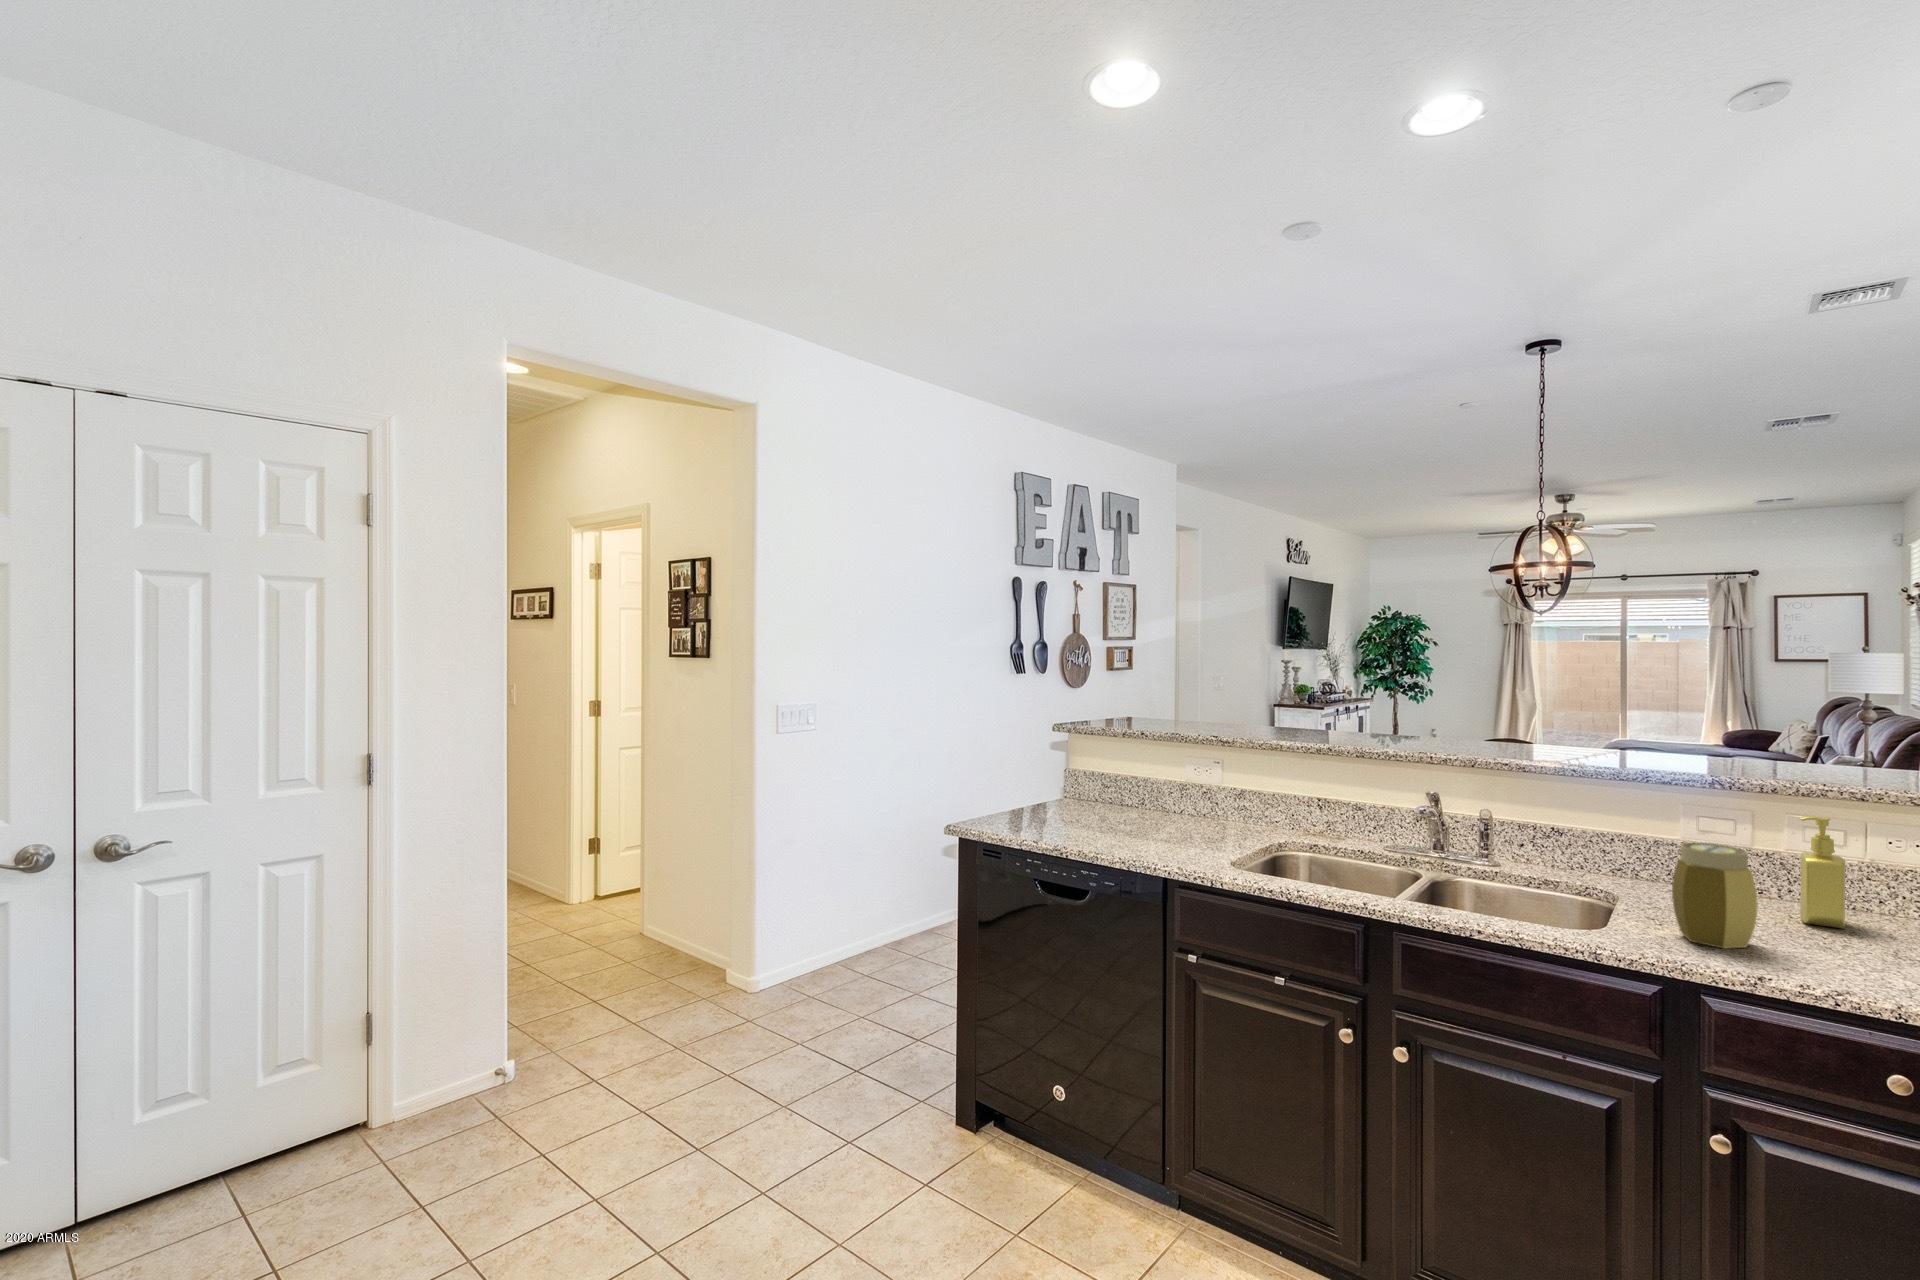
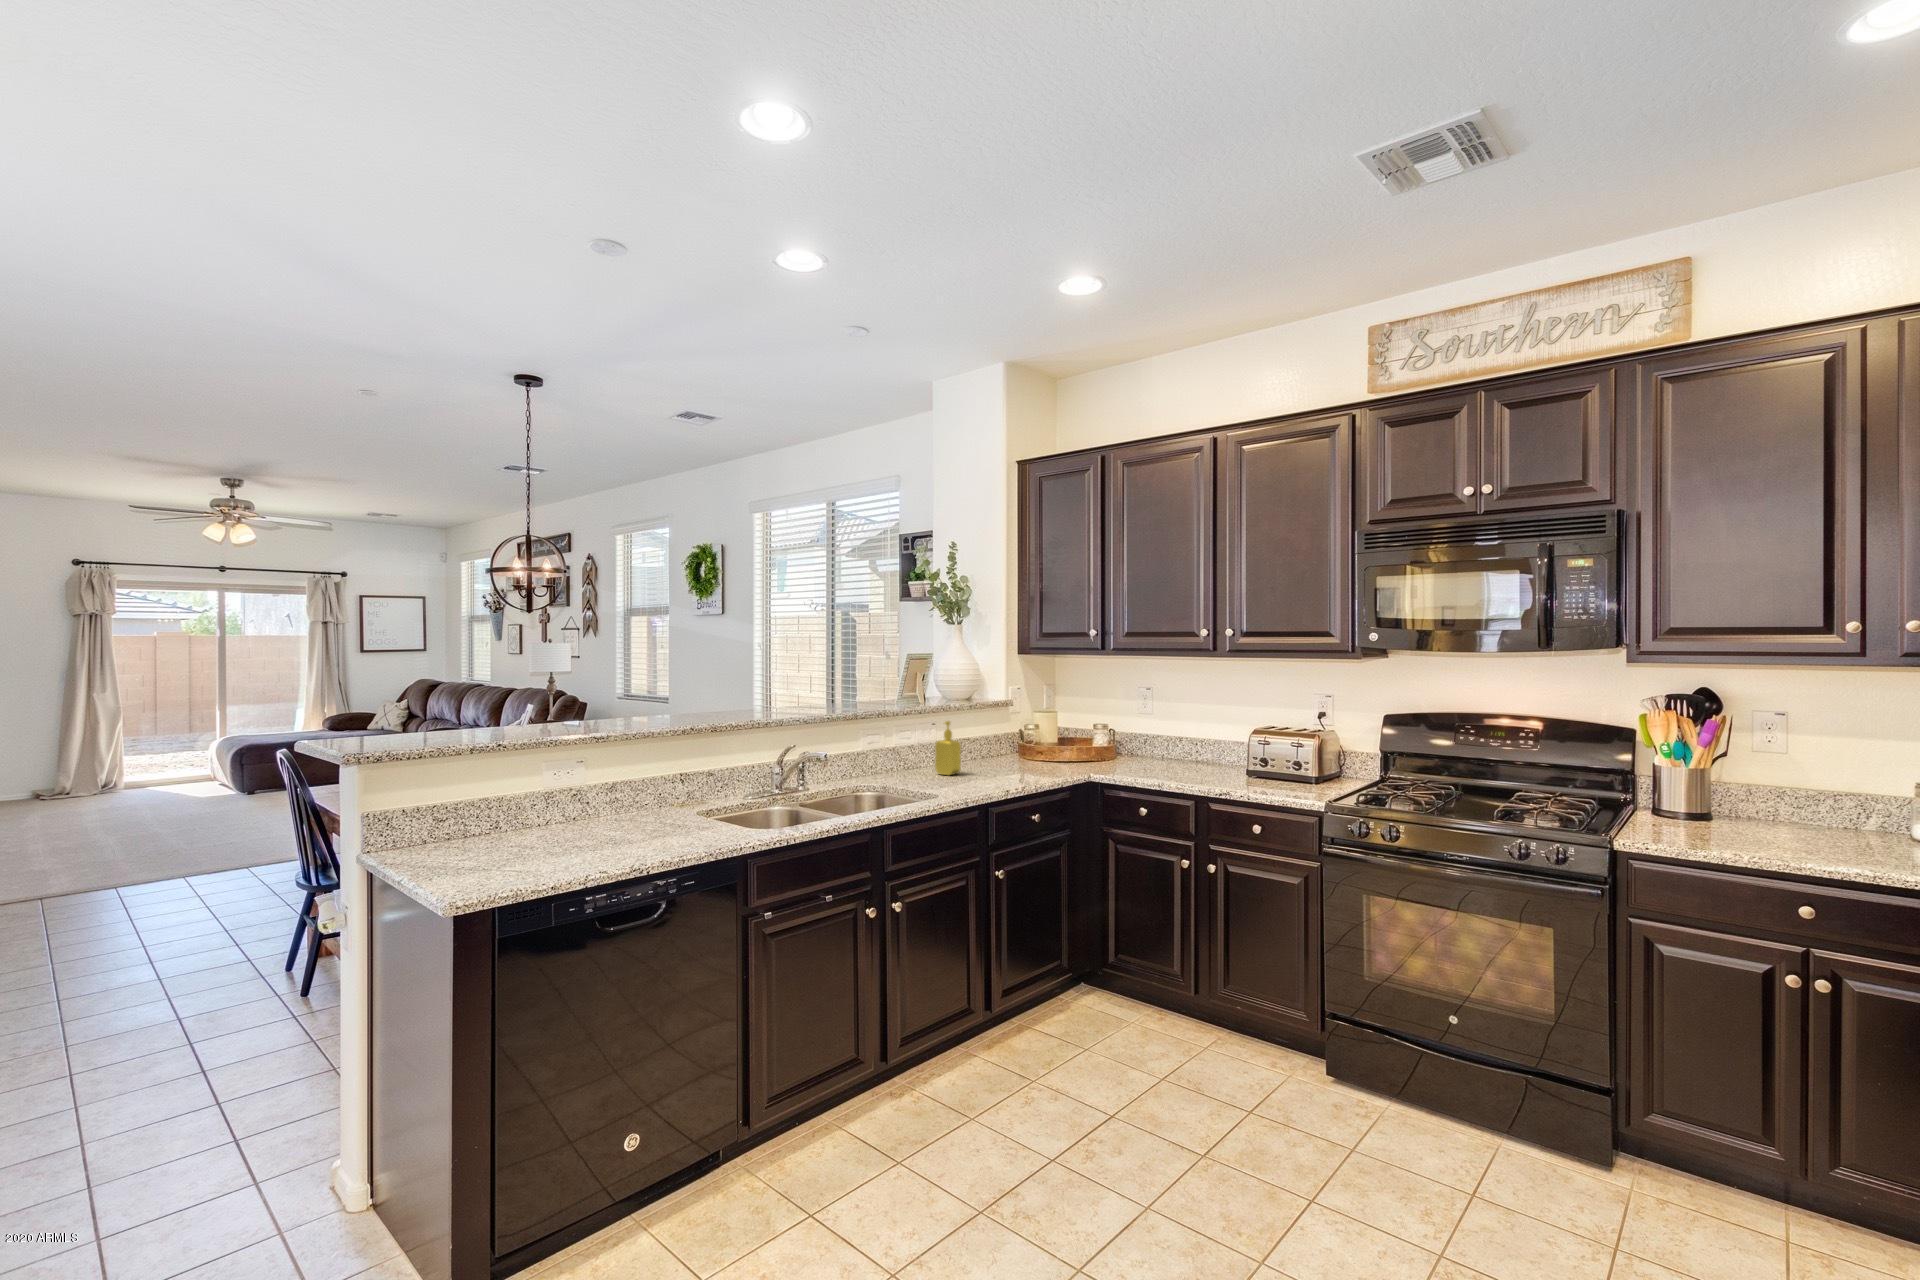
jar: present [1672,842,1758,949] -> none [960,738,992,790]

